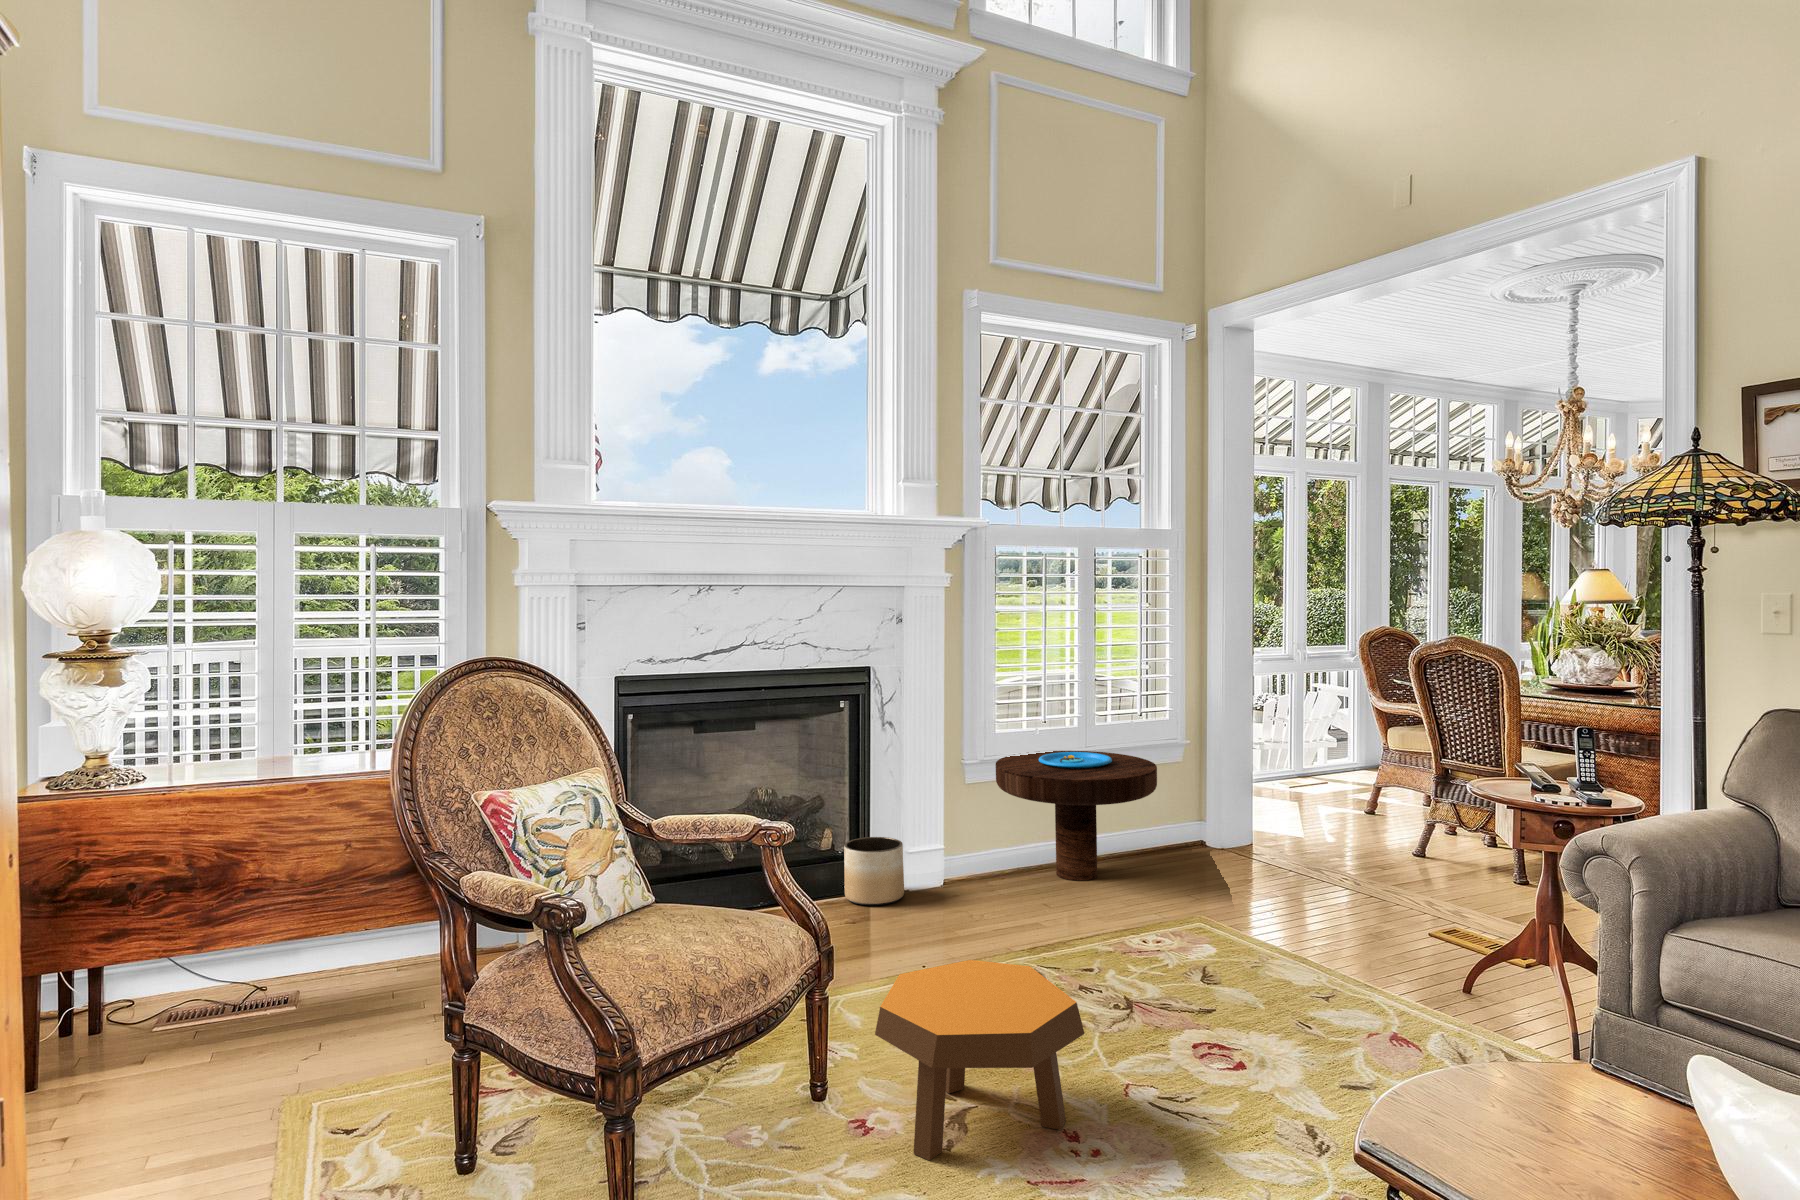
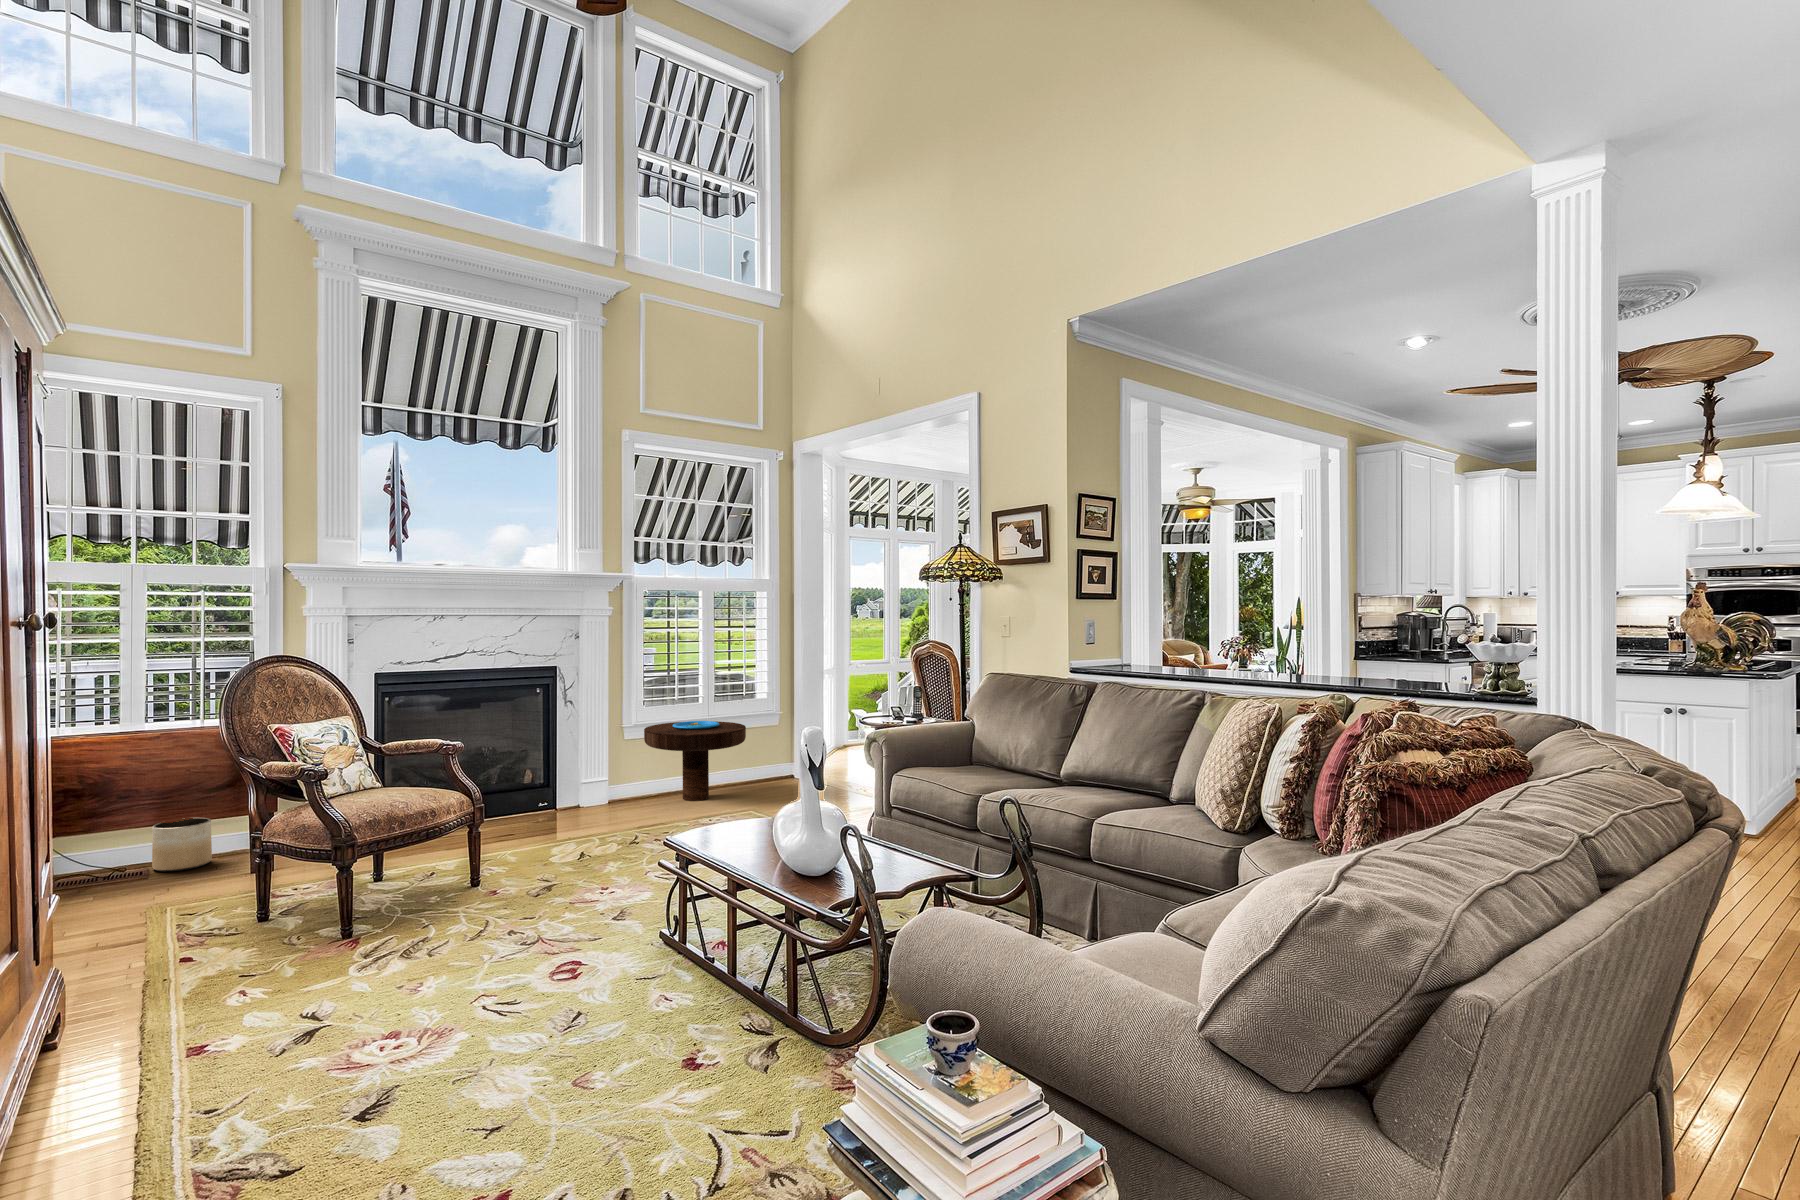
planter: present [844,837,904,905] -> present [152,818,212,871]
footstool: present [875,960,1085,1160] -> none [499,818,613,908]

